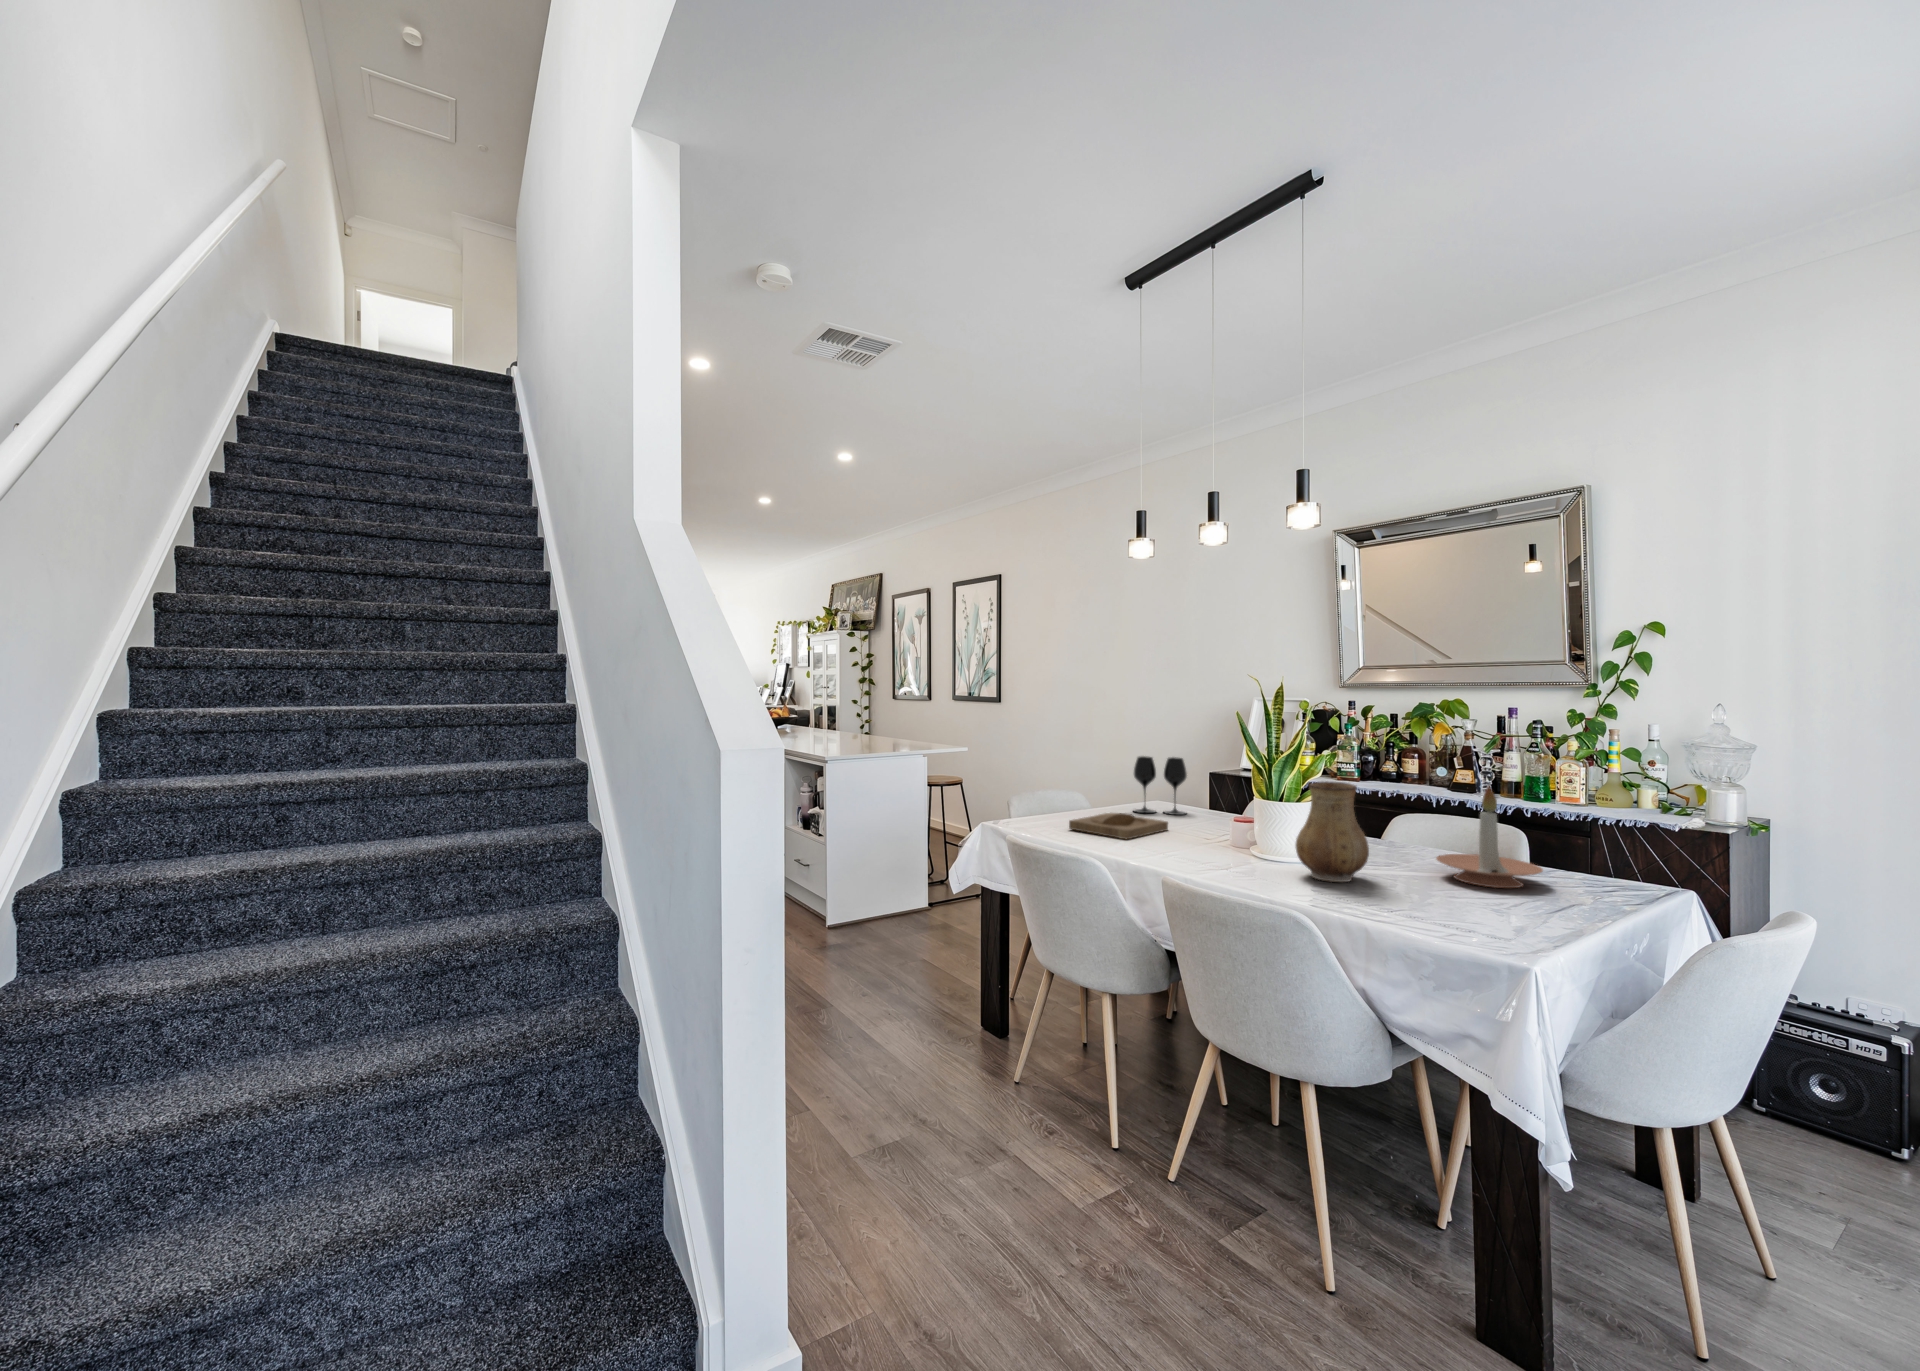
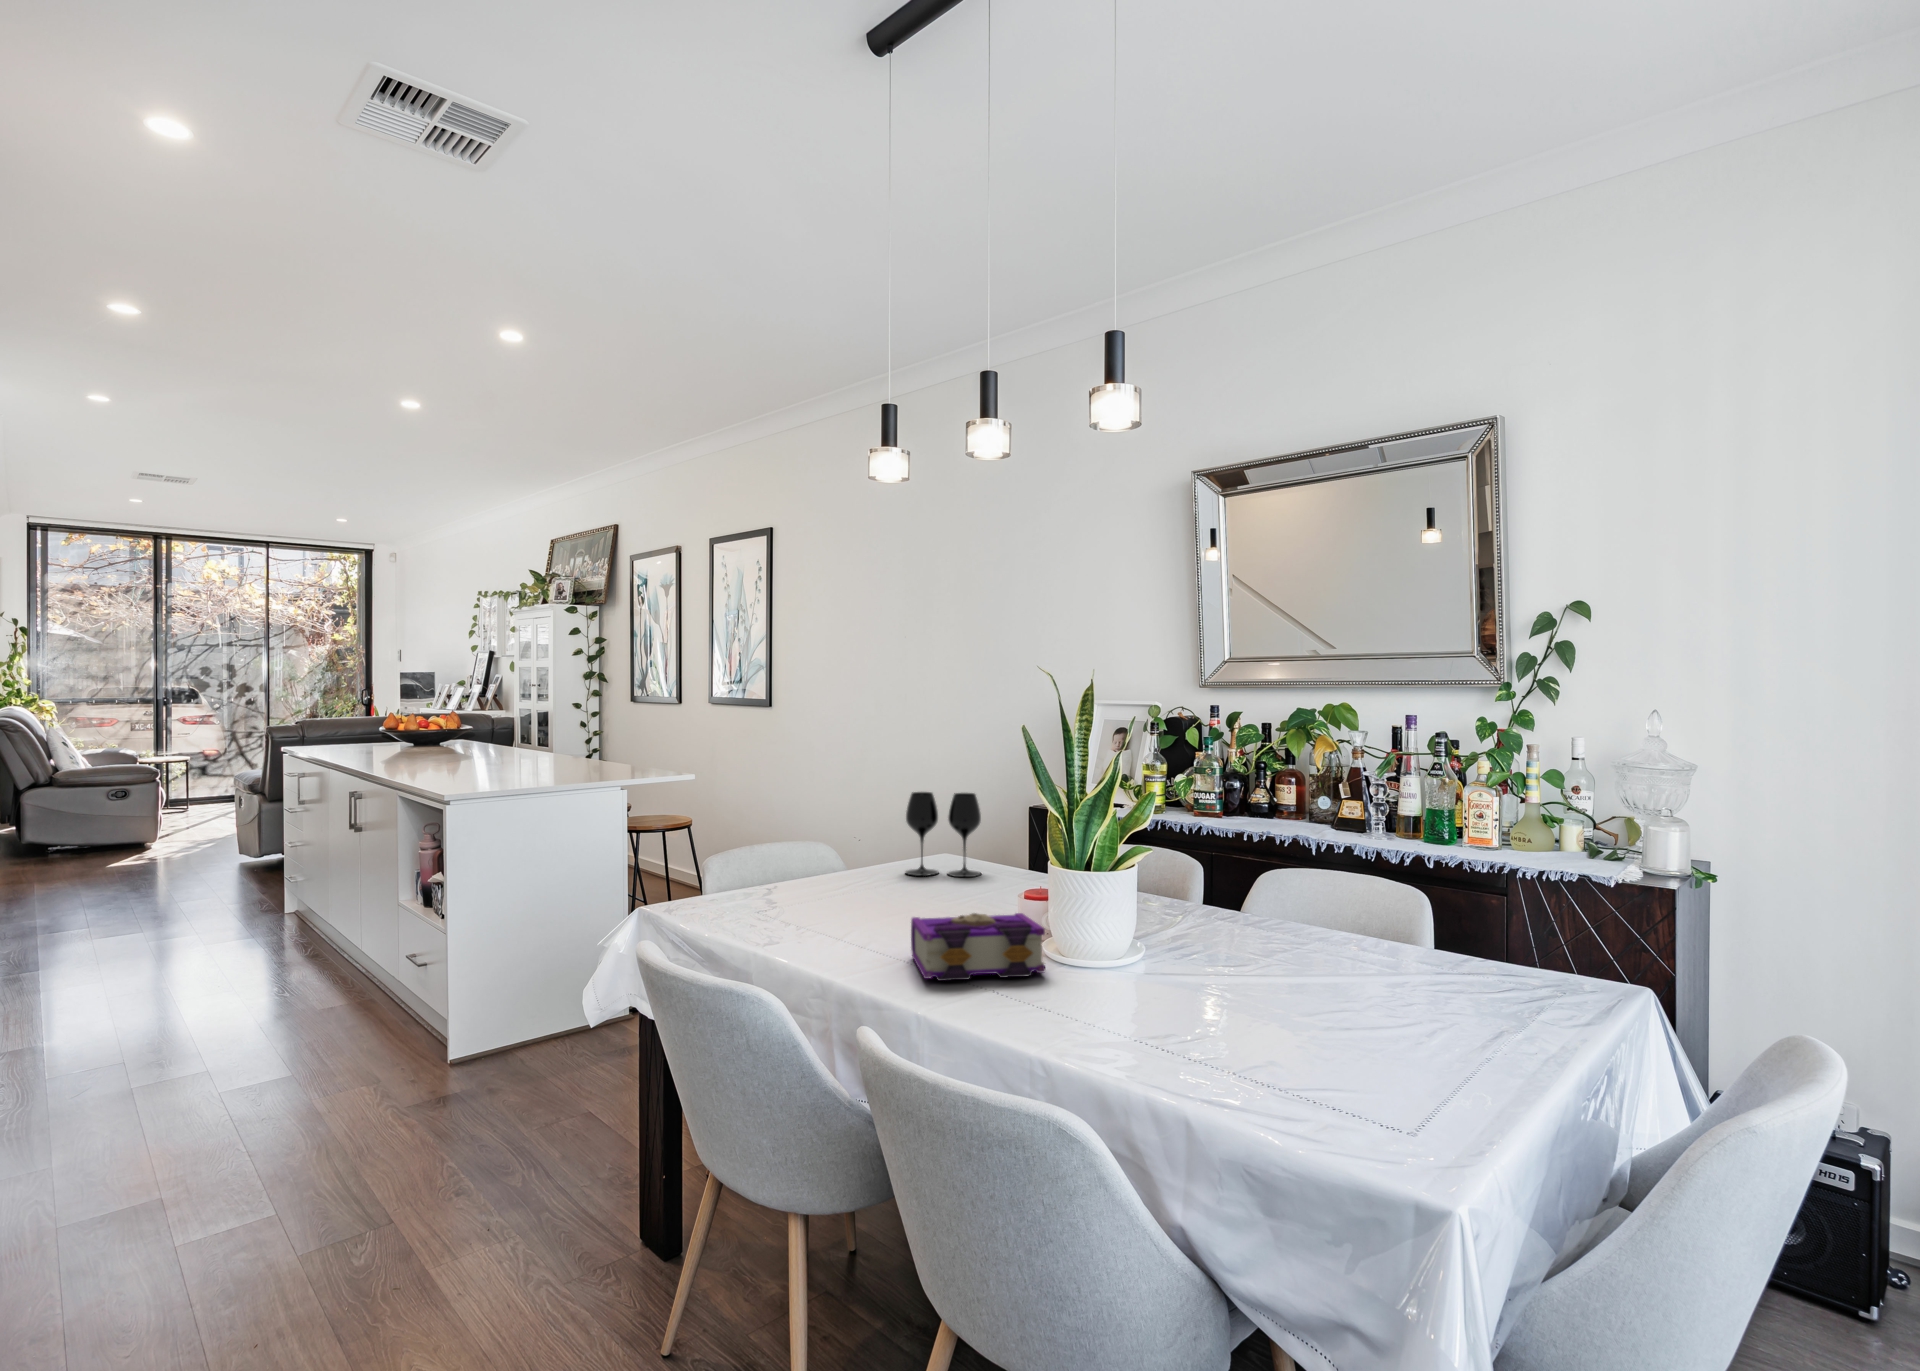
ceramic pitcher: present [1296,781,1369,882] -> none [1095,839,1199,998]
candle holder: present [1436,786,1543,888] -> none [1296,840,1439,996]
tray: present [1069,813,1168,839] -> none [791,880,940,927]
book: none [1163,830,1260,868] -> present [911,913,1045,981]

